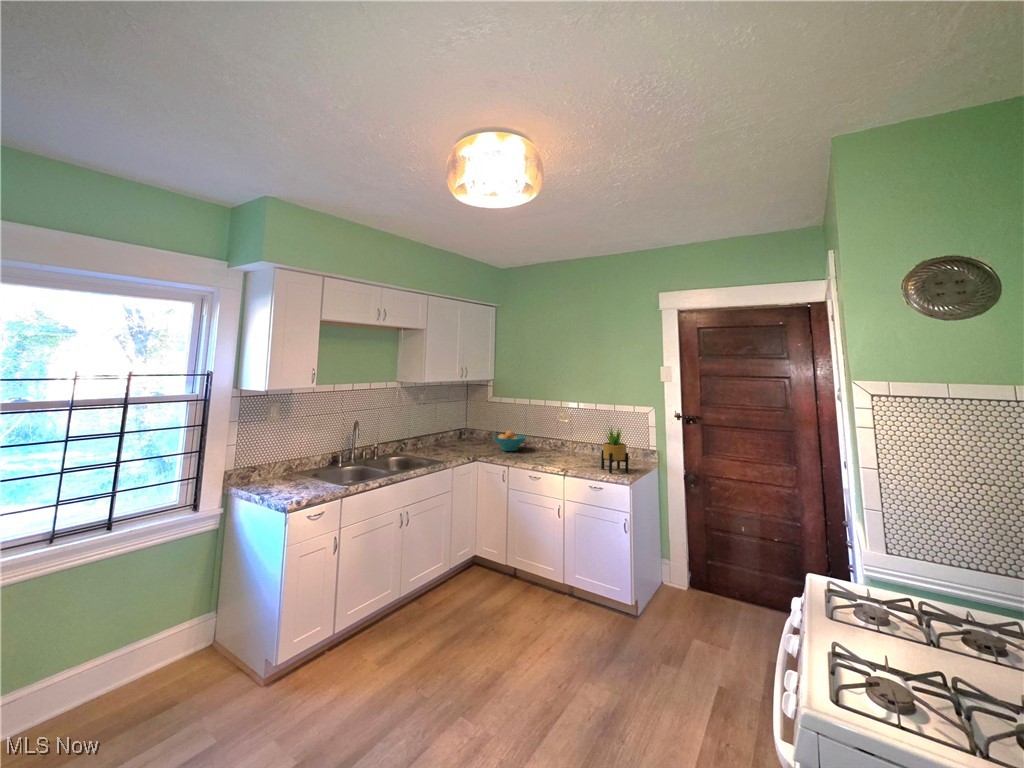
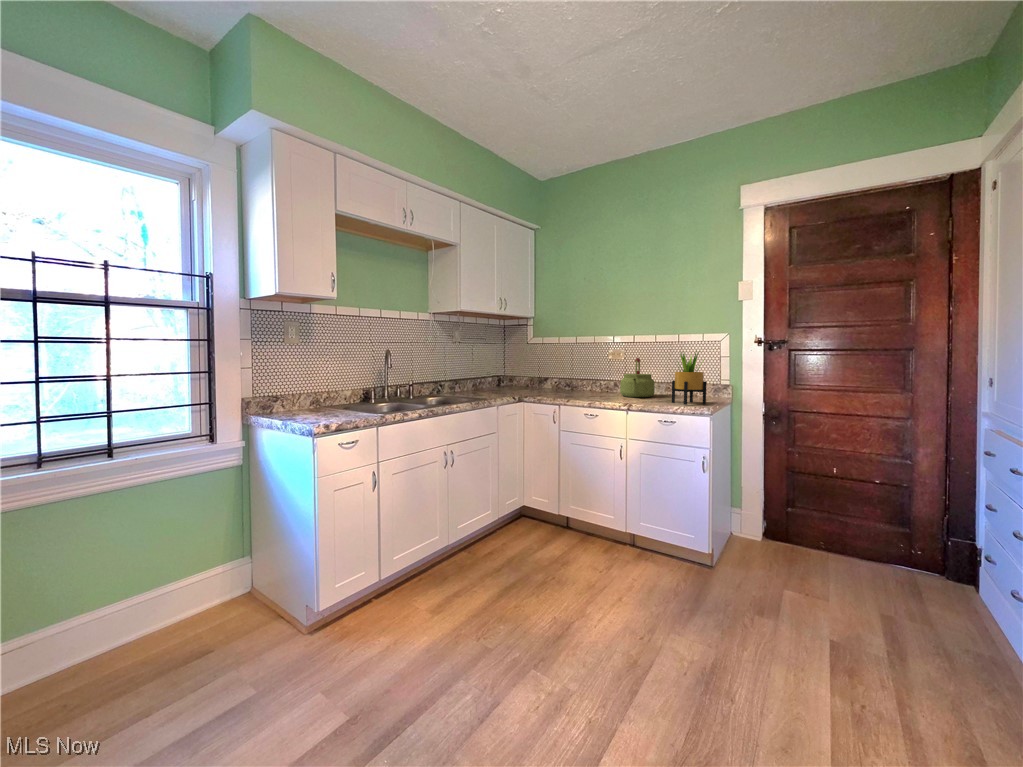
kettle: none [563,425,592,461] -> present [620,358,655,397]
fruit bowl: present [493,430,526,451] -> none [536,369,575,392]

